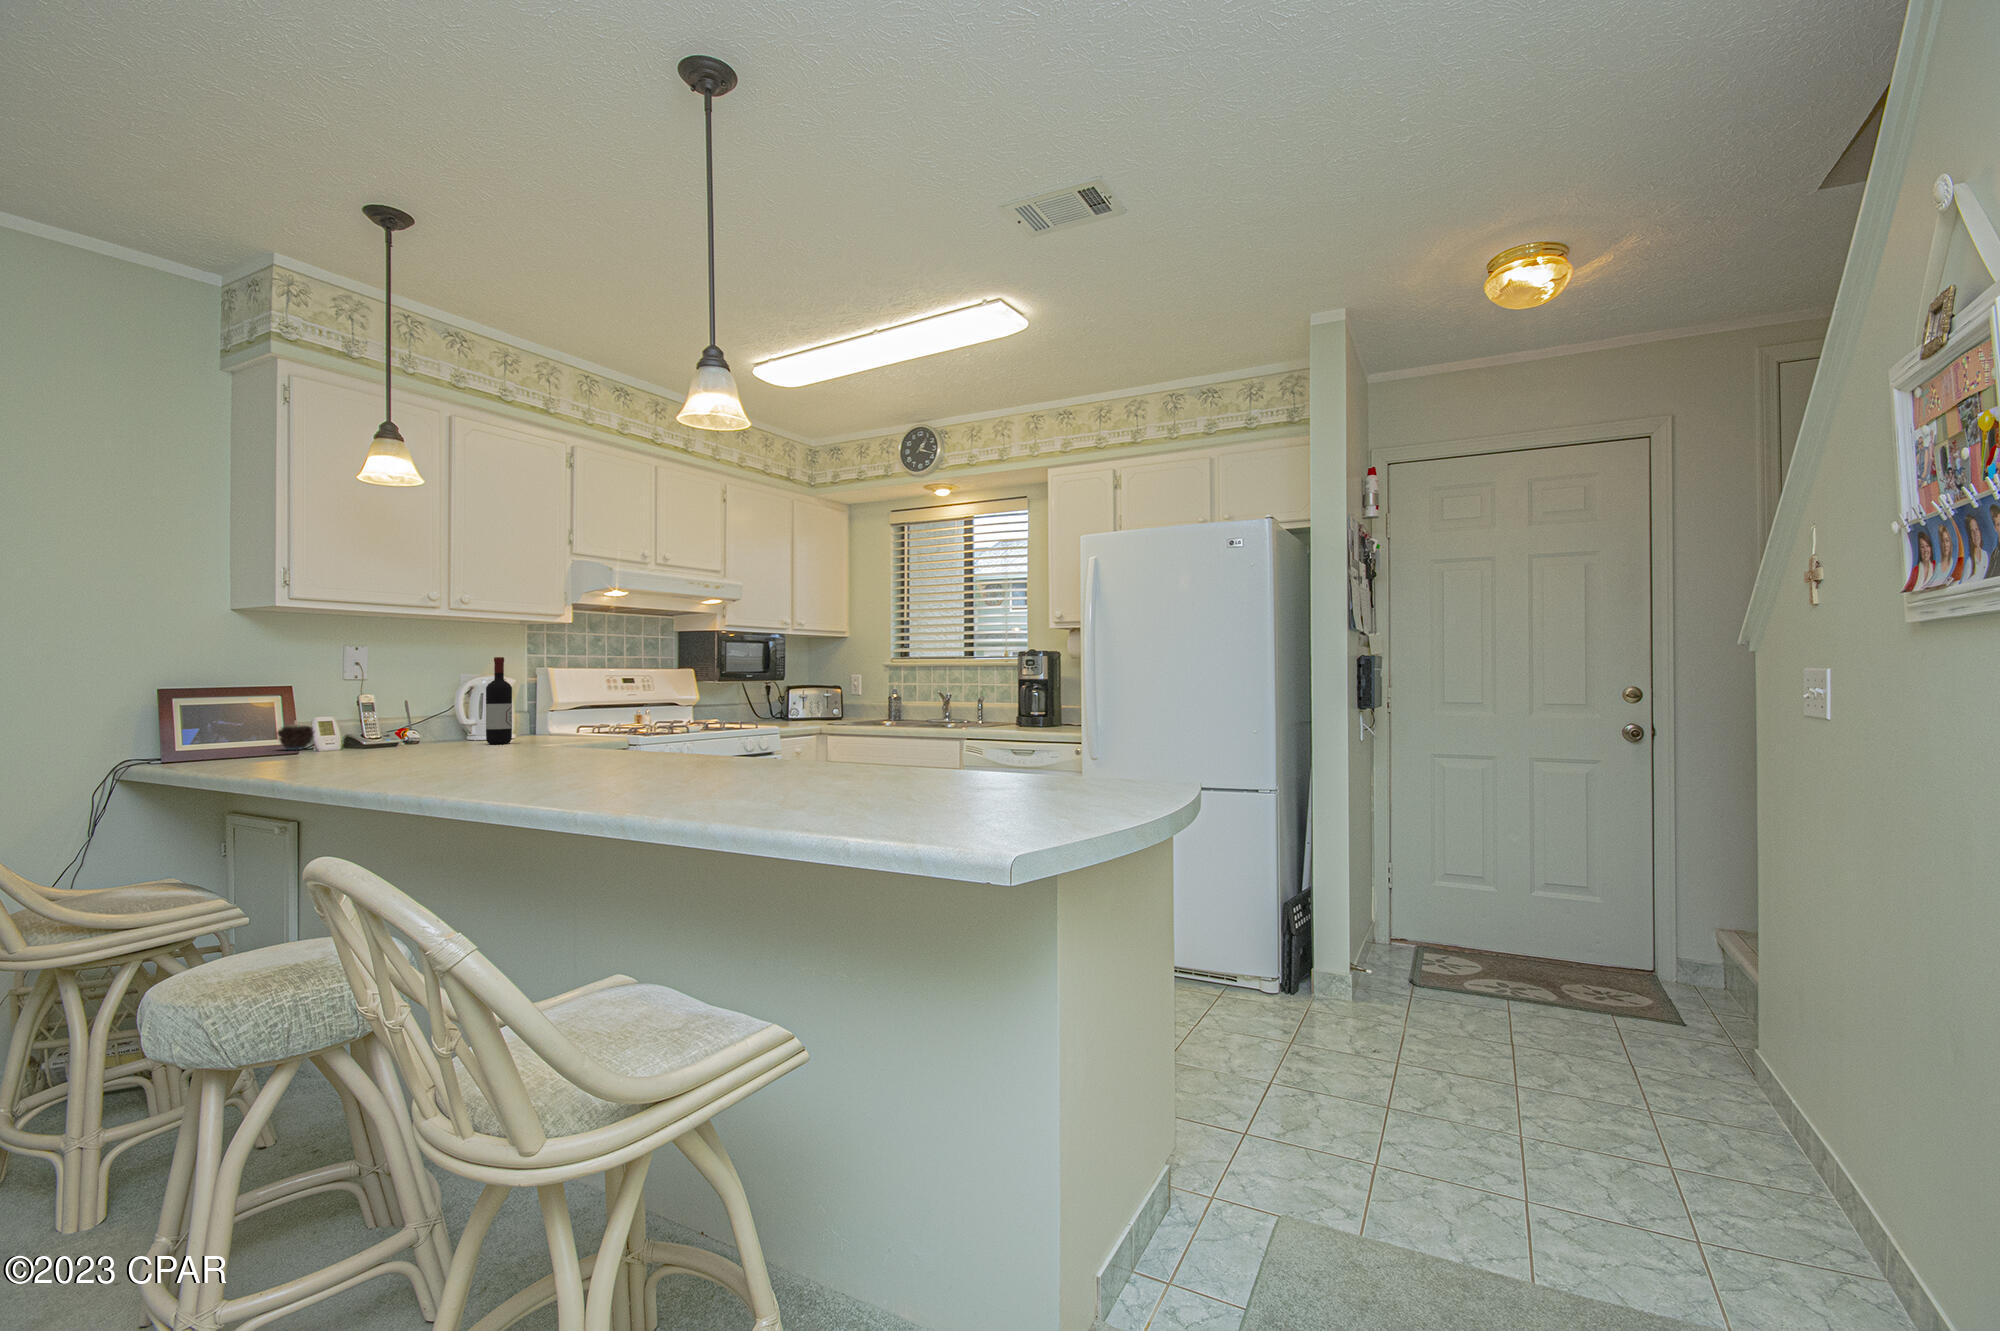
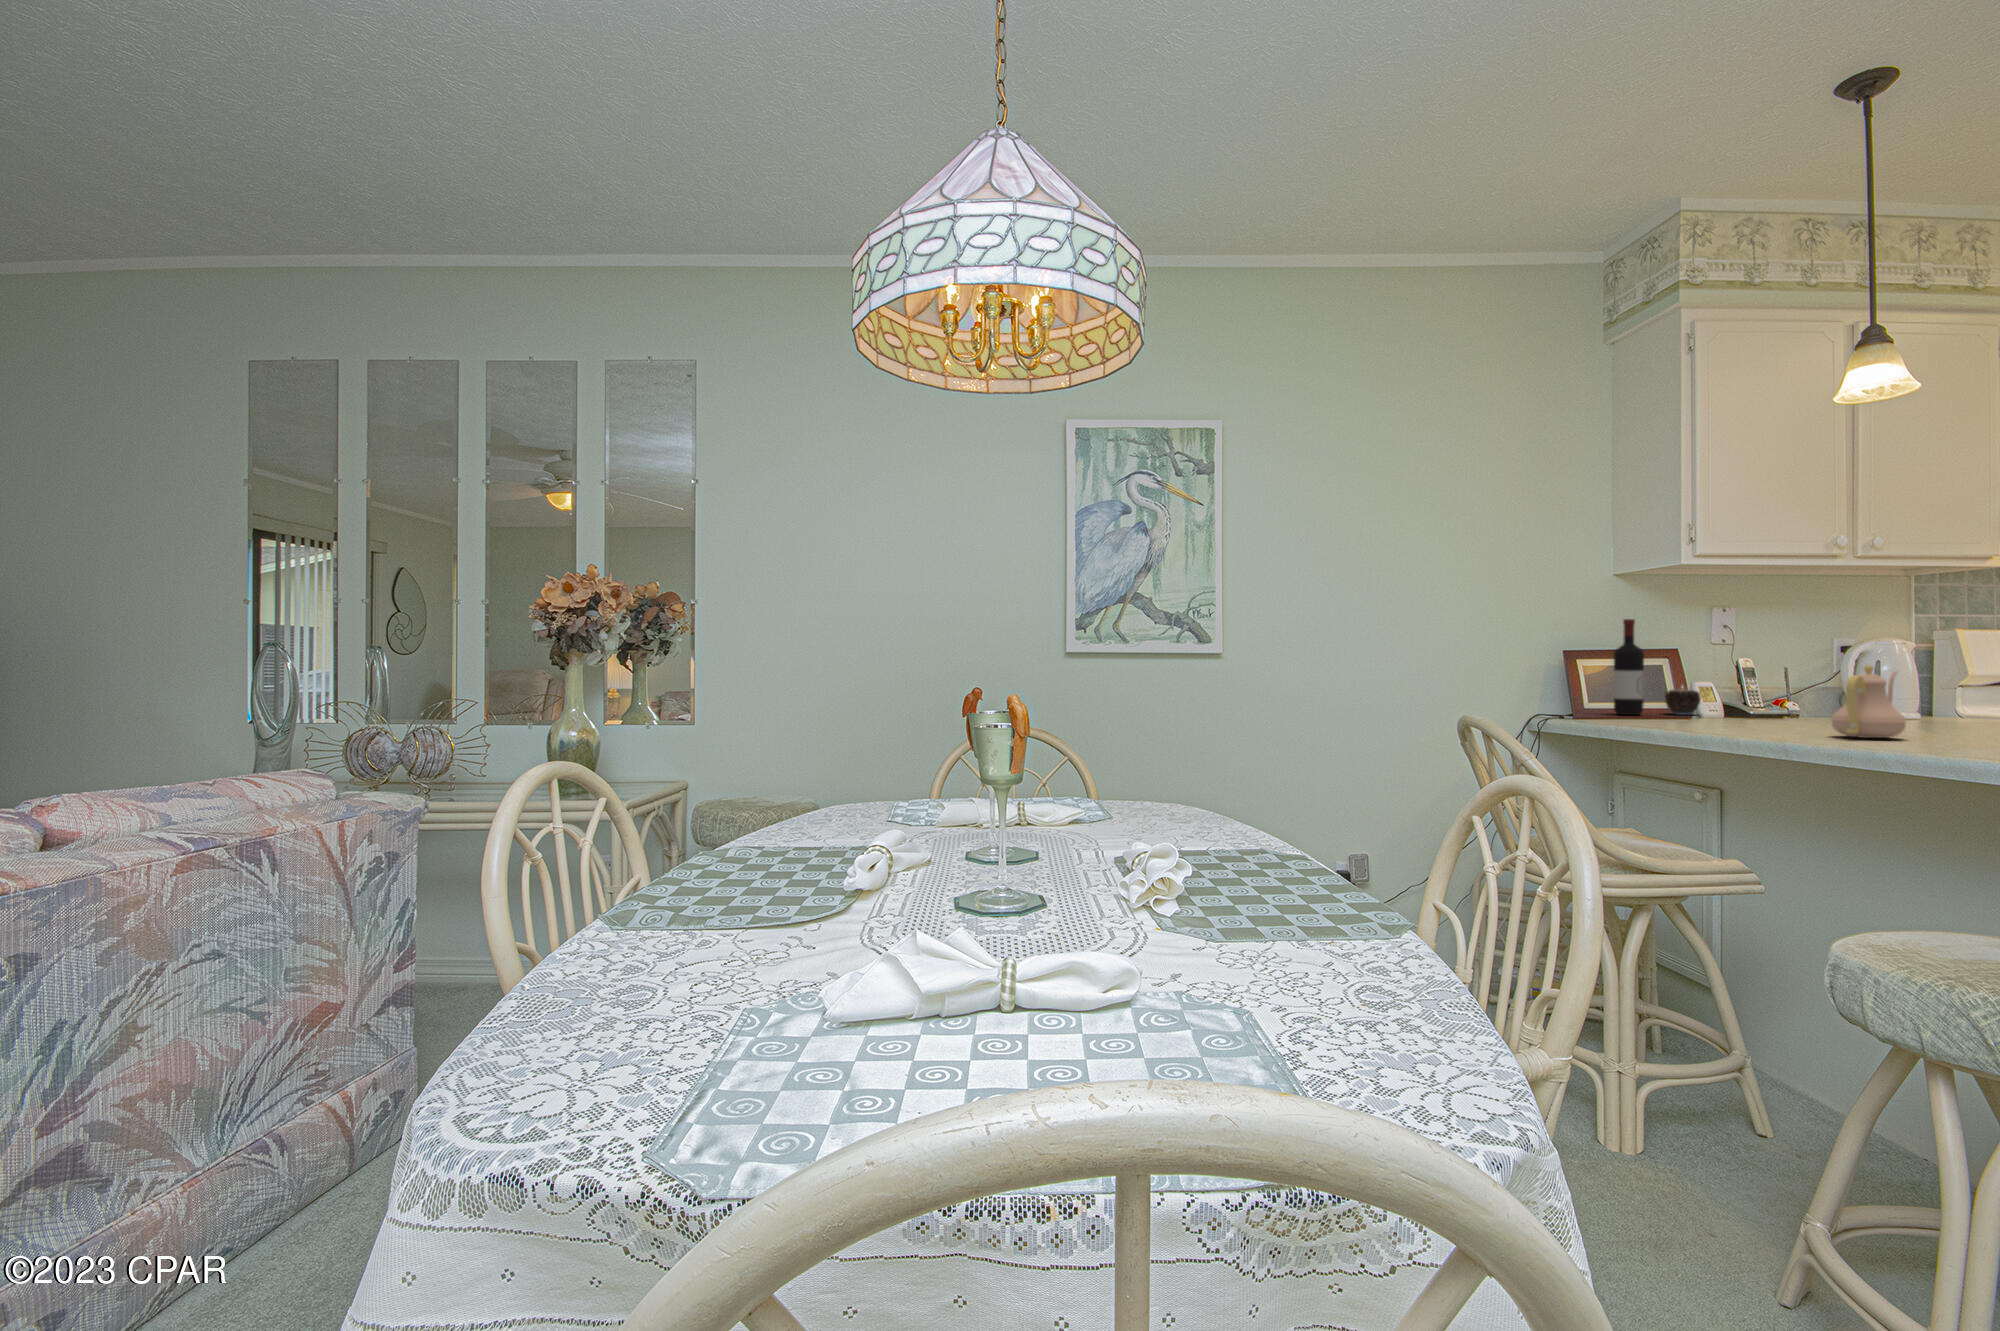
wine bottle: present [486,657,512,744] -> present [1614,619,1644,715]
teapot: none [349,698,417,762] -> present [1831,665,1906,738]

